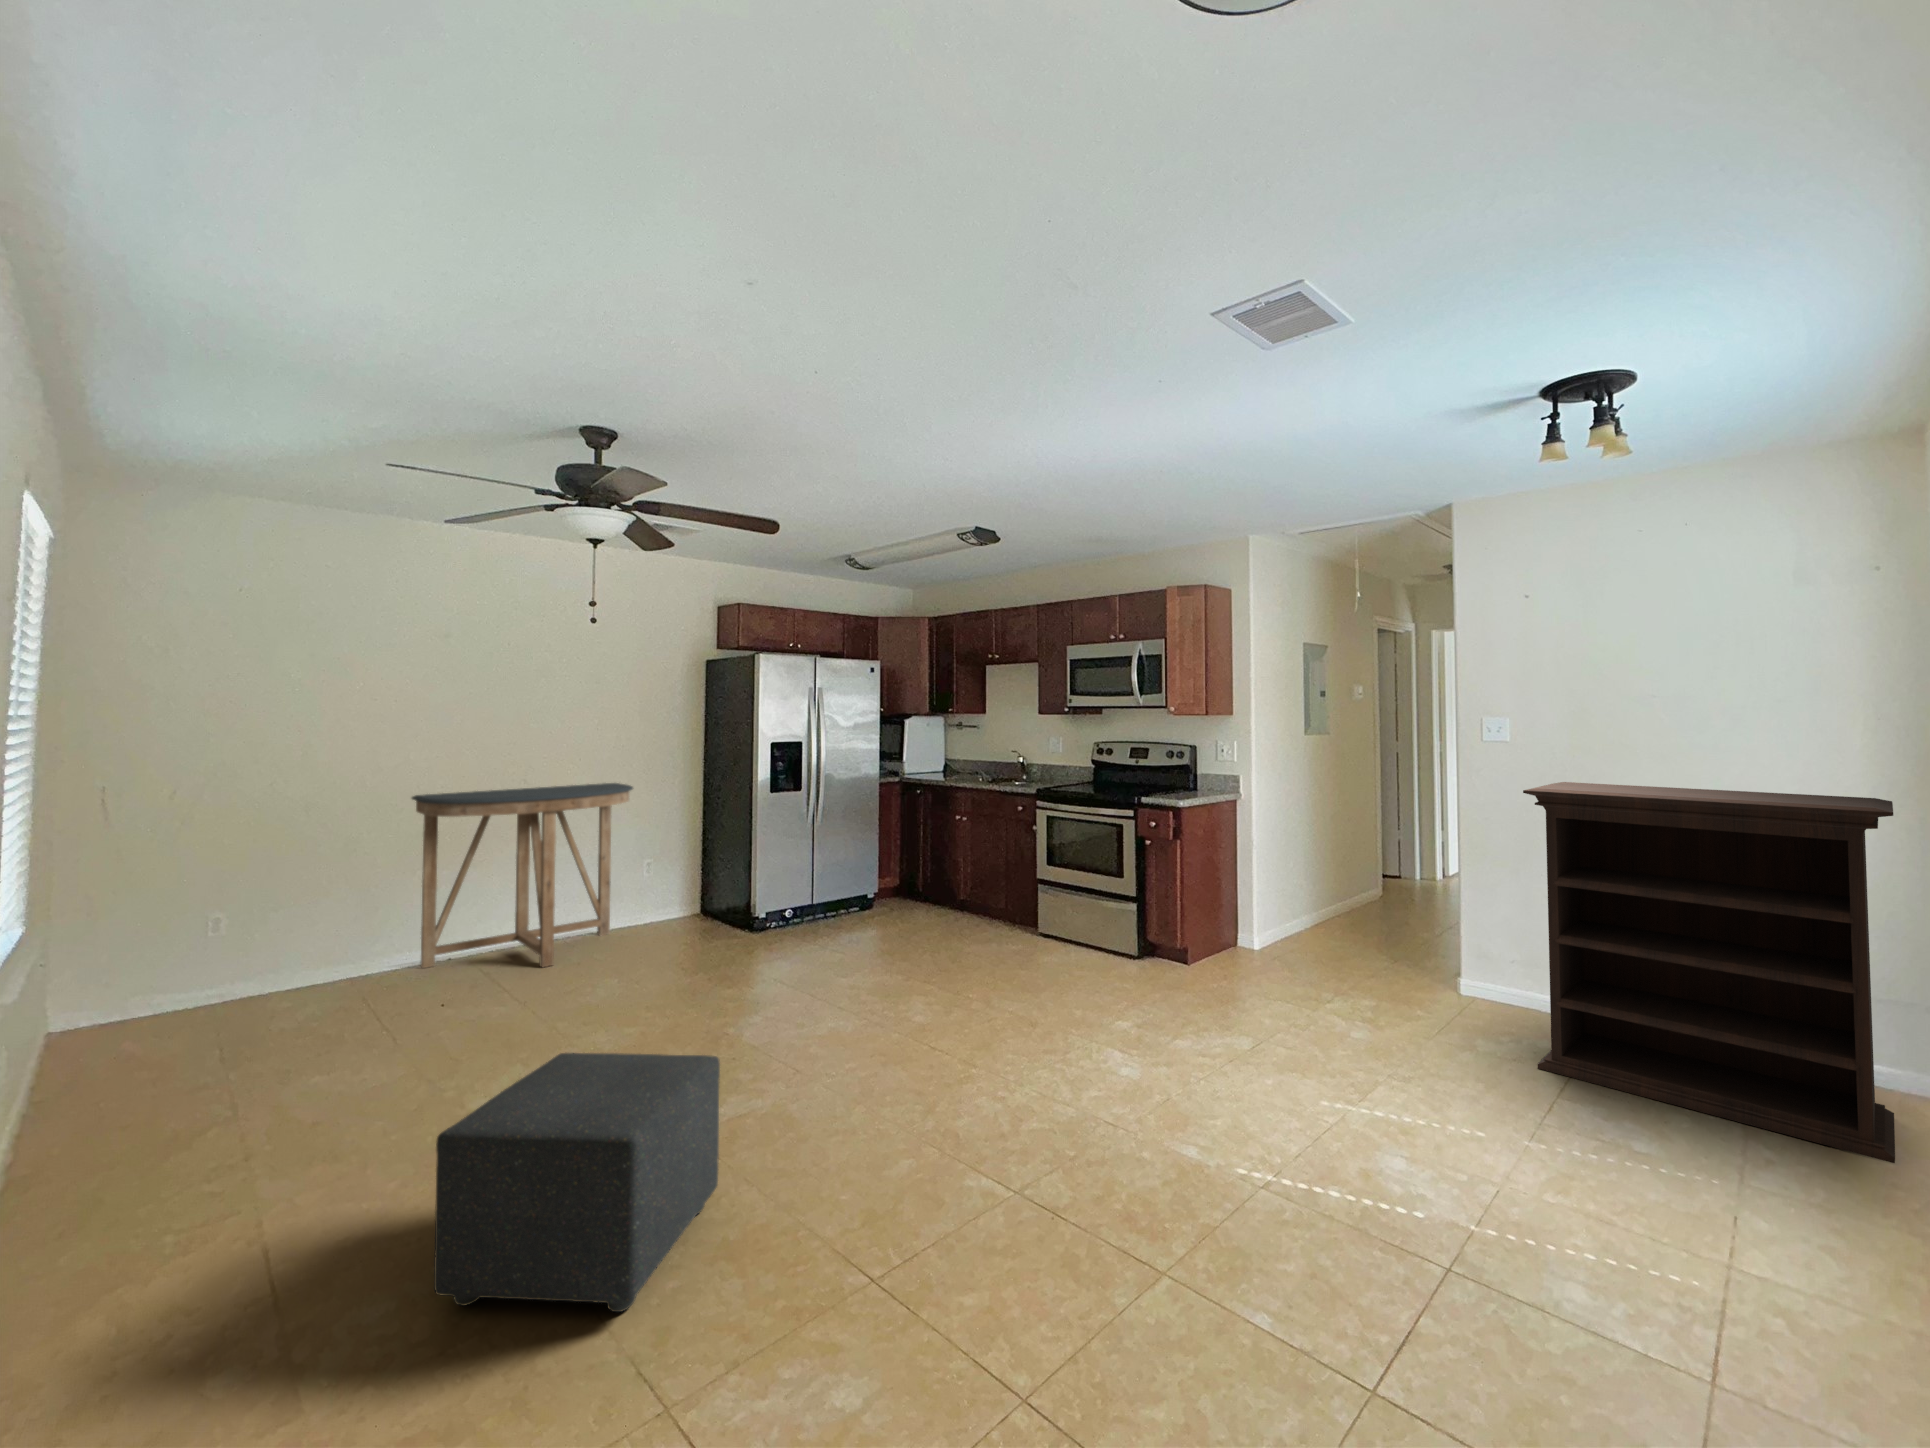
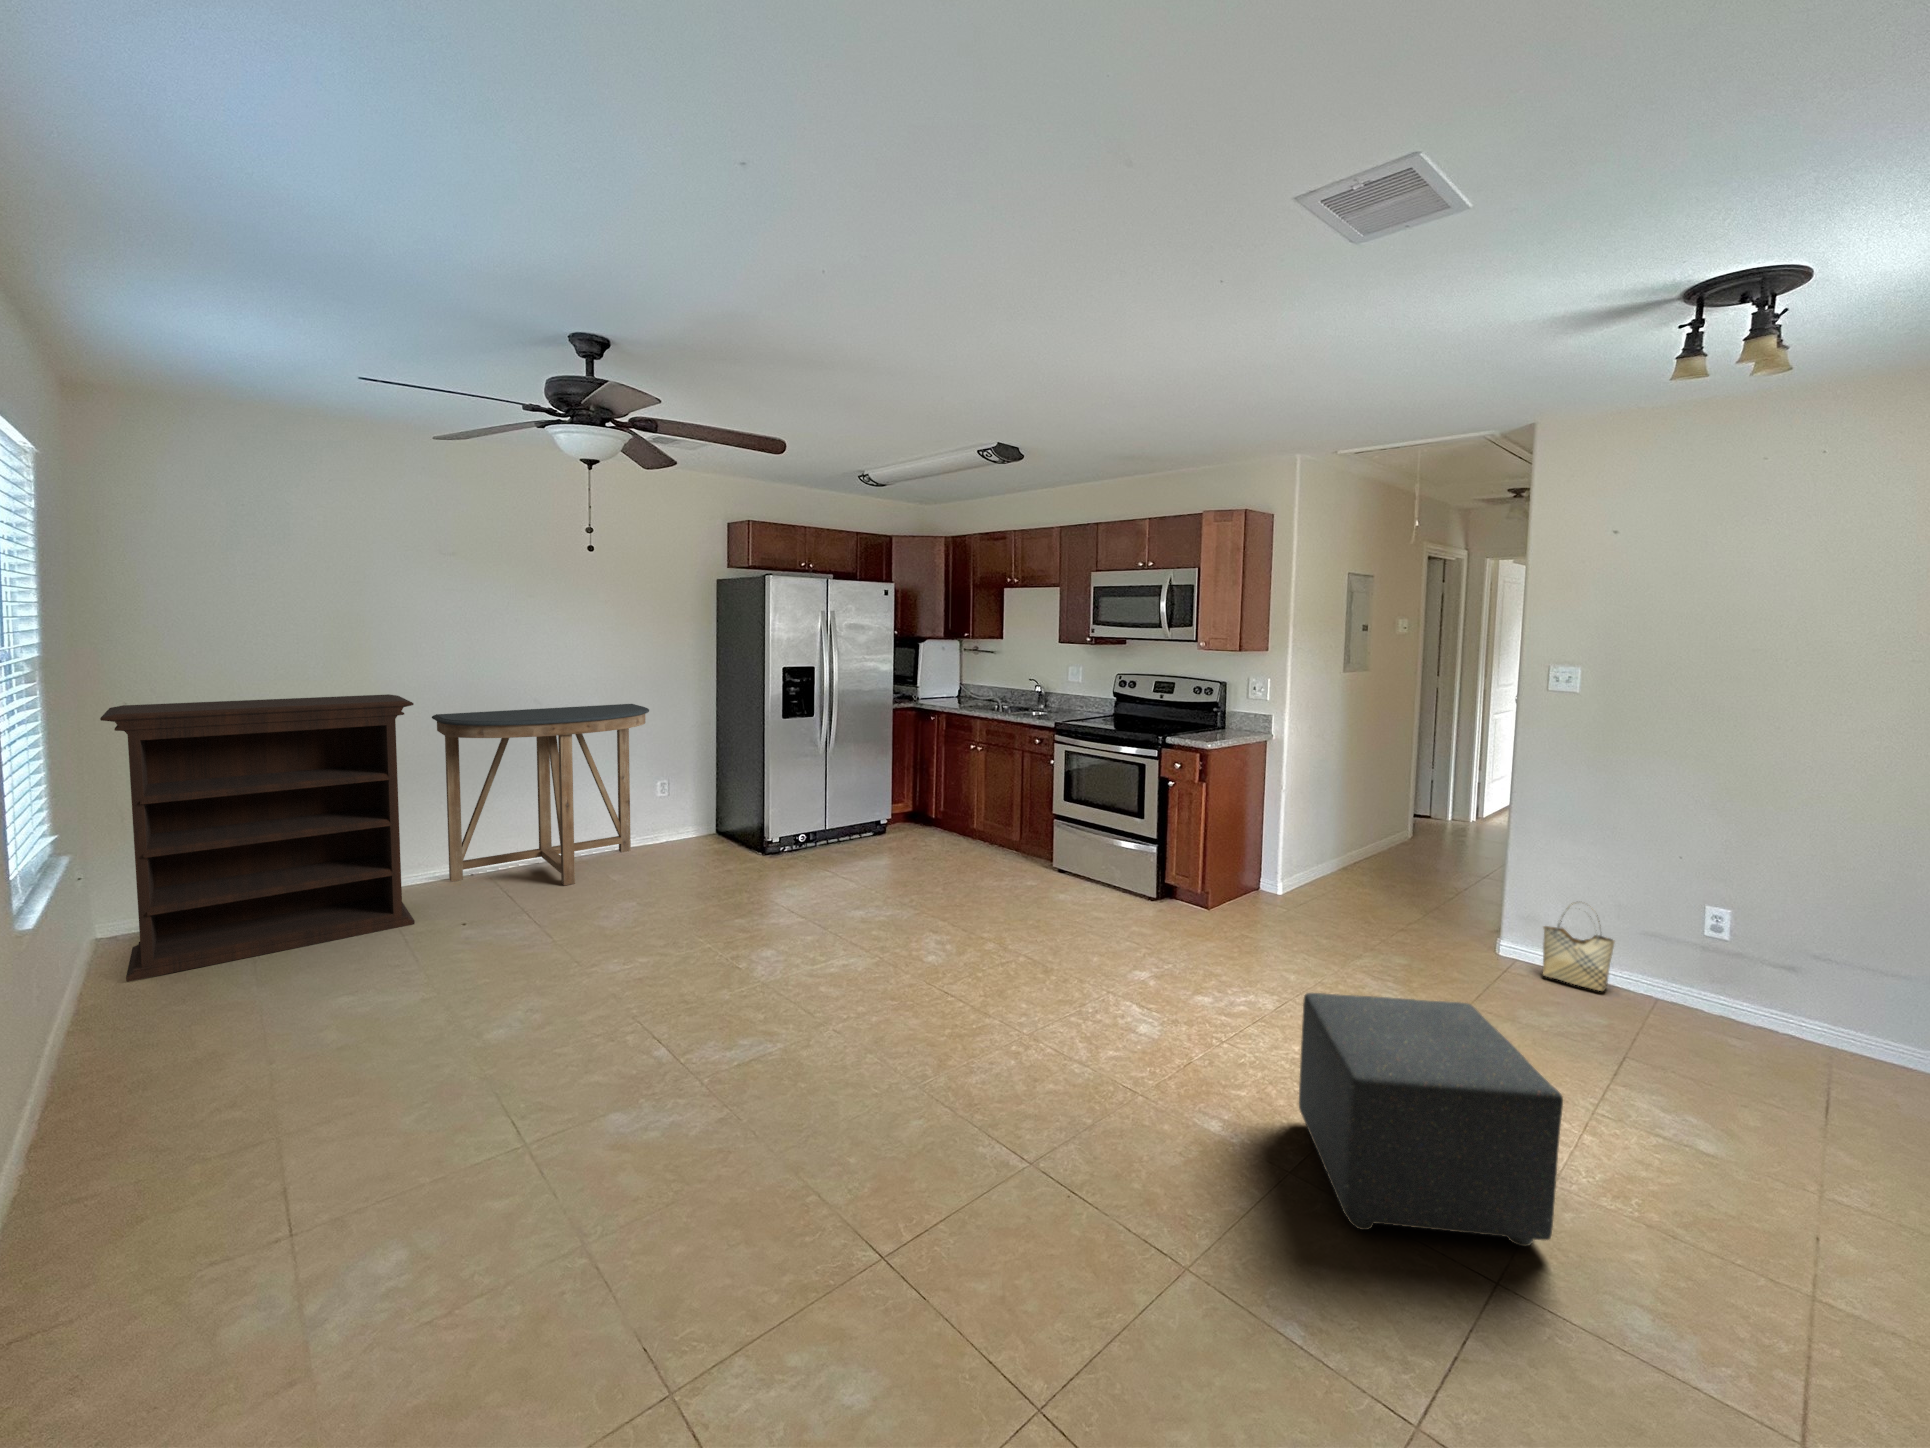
bookshelf: present [1523,782,1895,1163] -> present [100,694,415,982]
woven basket: none [1497,935,1562,1019] -> present [1543,904,1615,991]
ottoman: present [434,1053,720,1312] -> present [1299,993,1563,1246]

